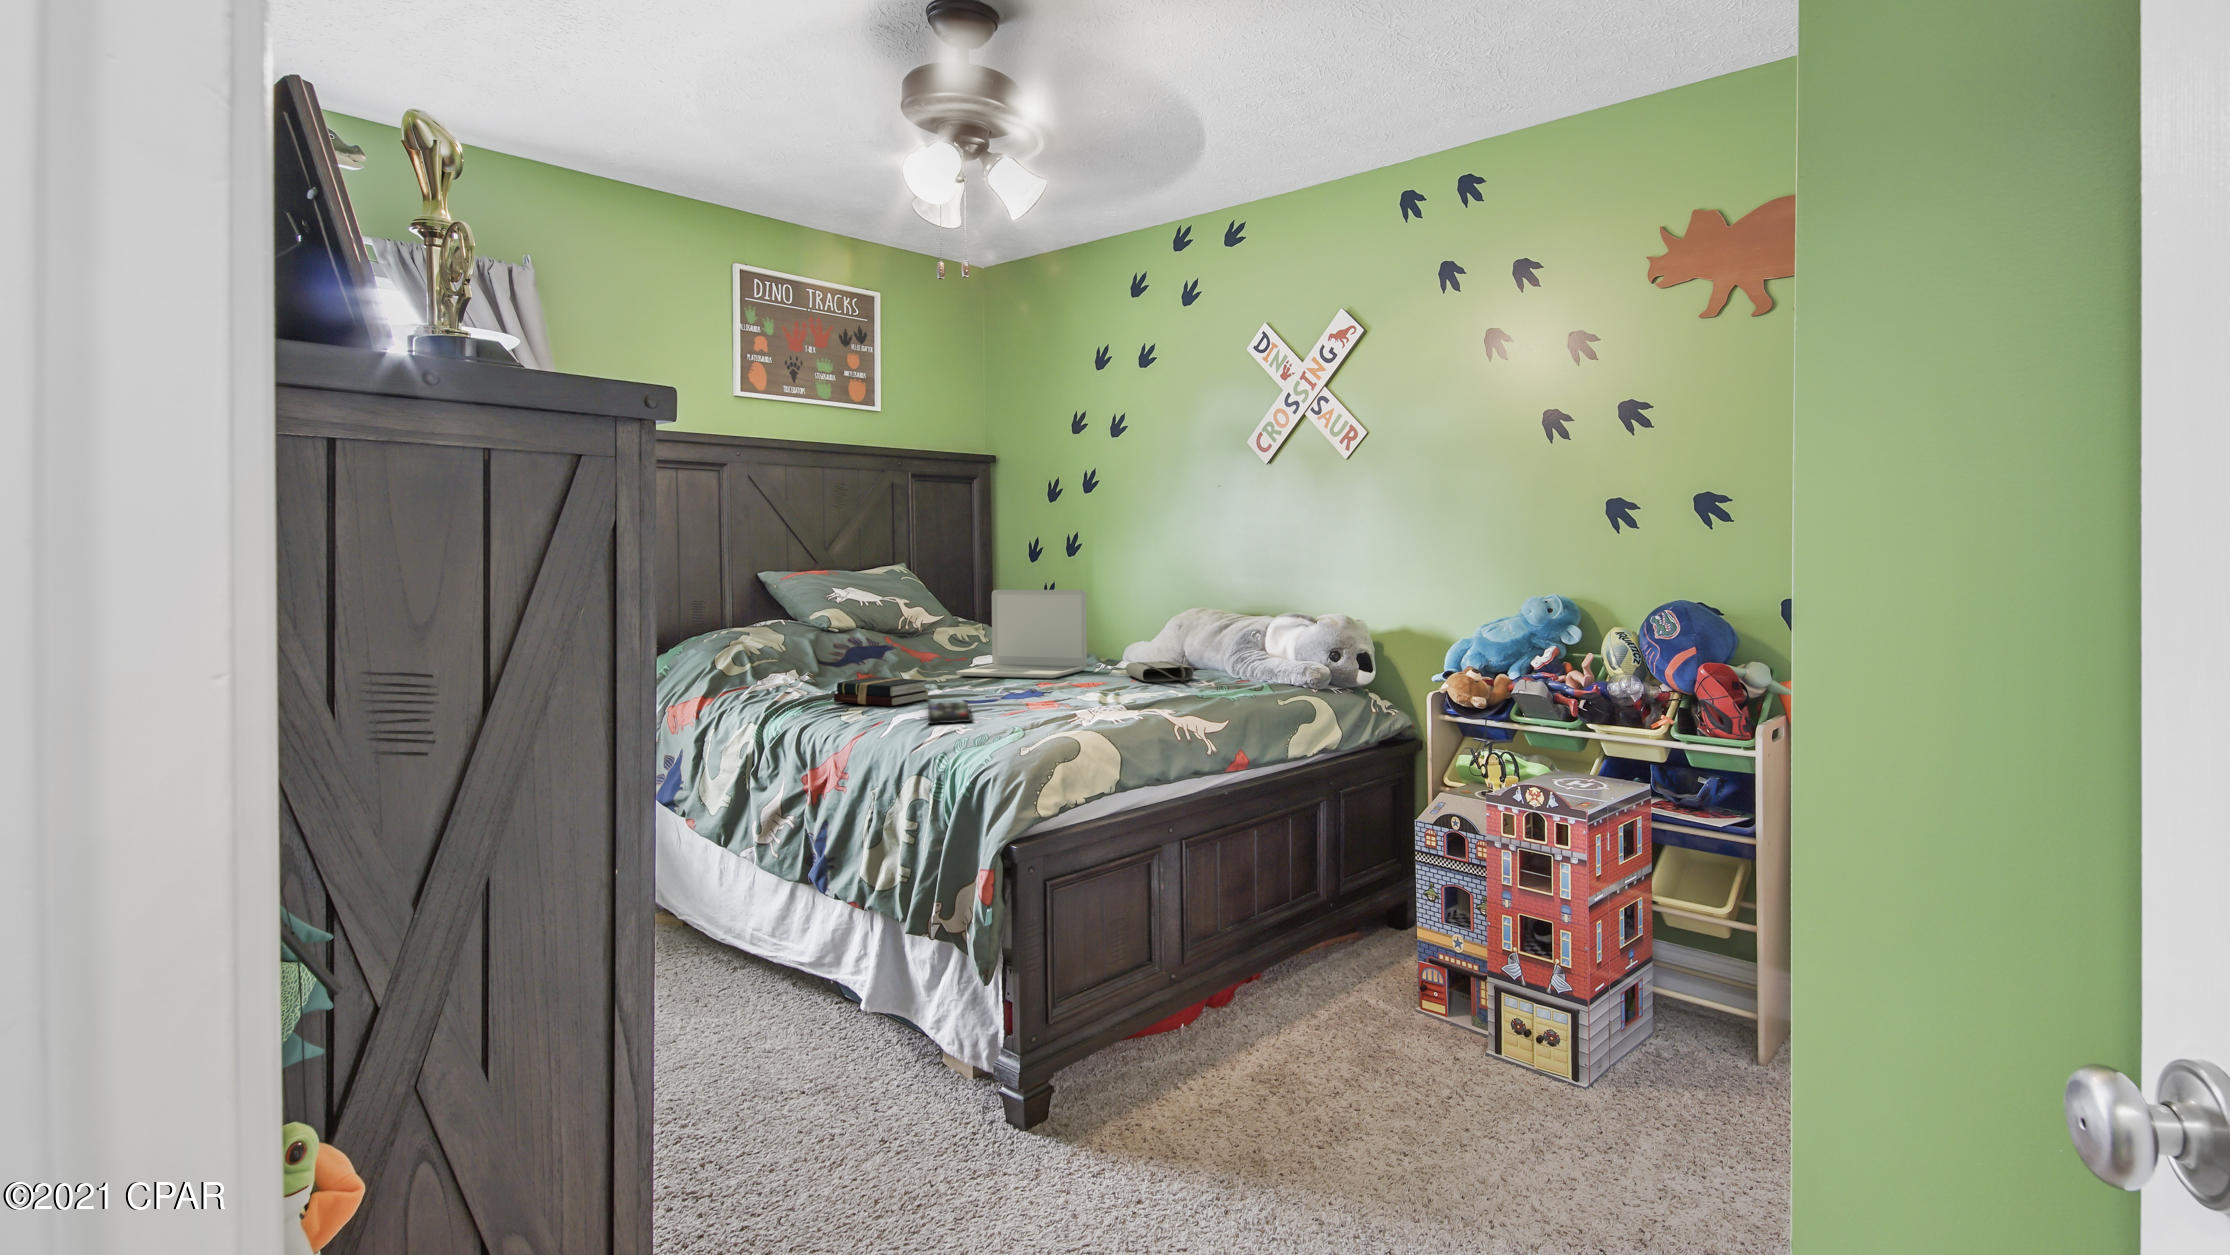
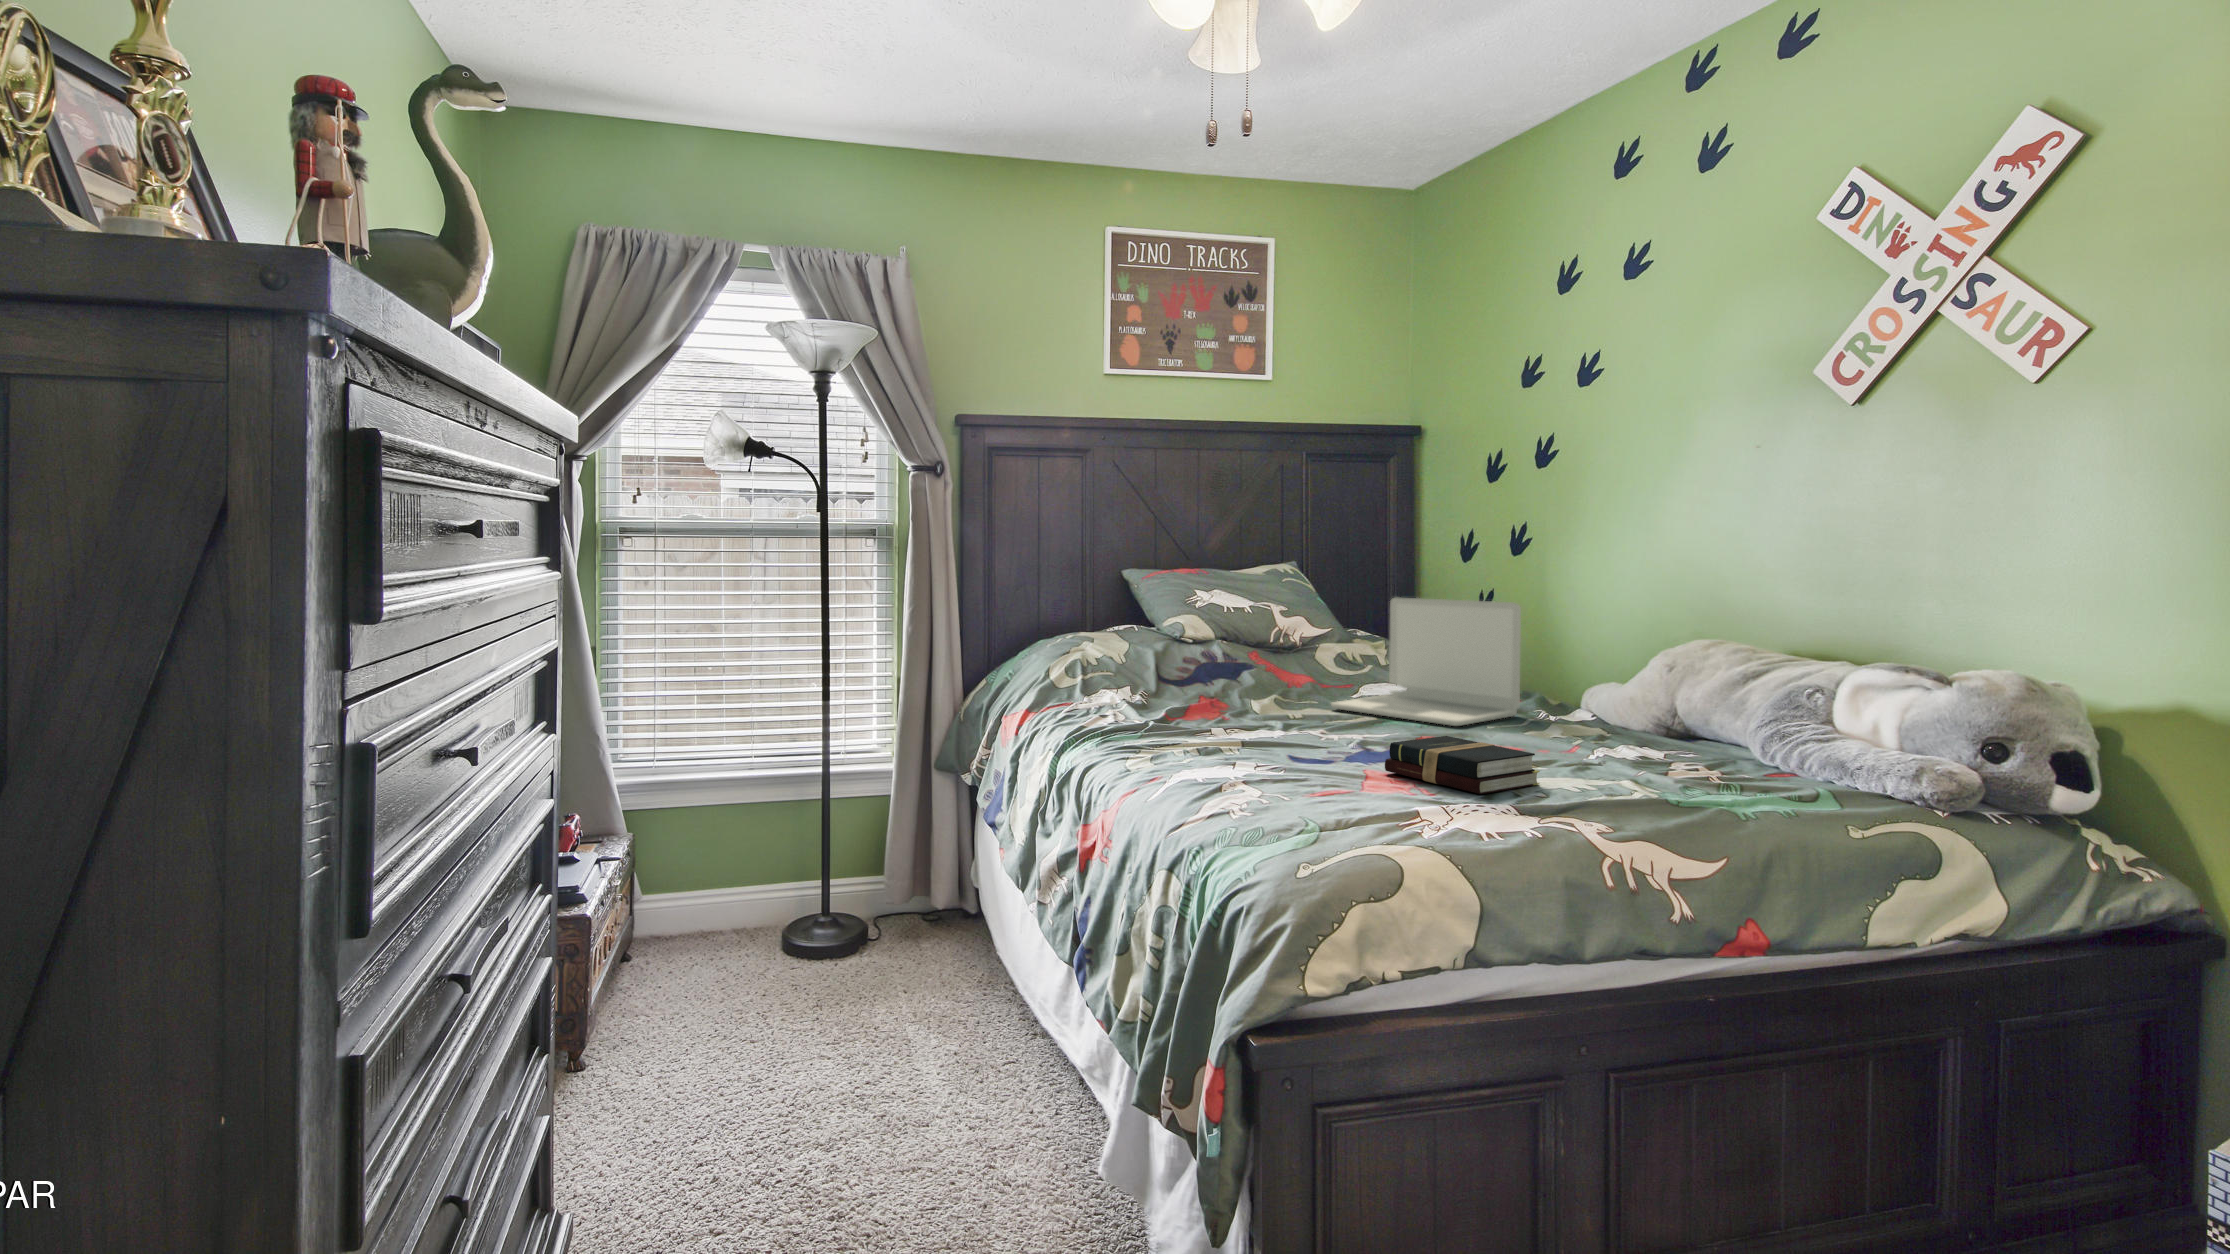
tote bag: present [1126,661,1194,683] -> none [1574,715,1687,758]
hardback book: present [834,677,929,706] -> present [1385,736,1540,794]
remote control: present [928,702,972,724] -> none [1210,755,1293,798]

